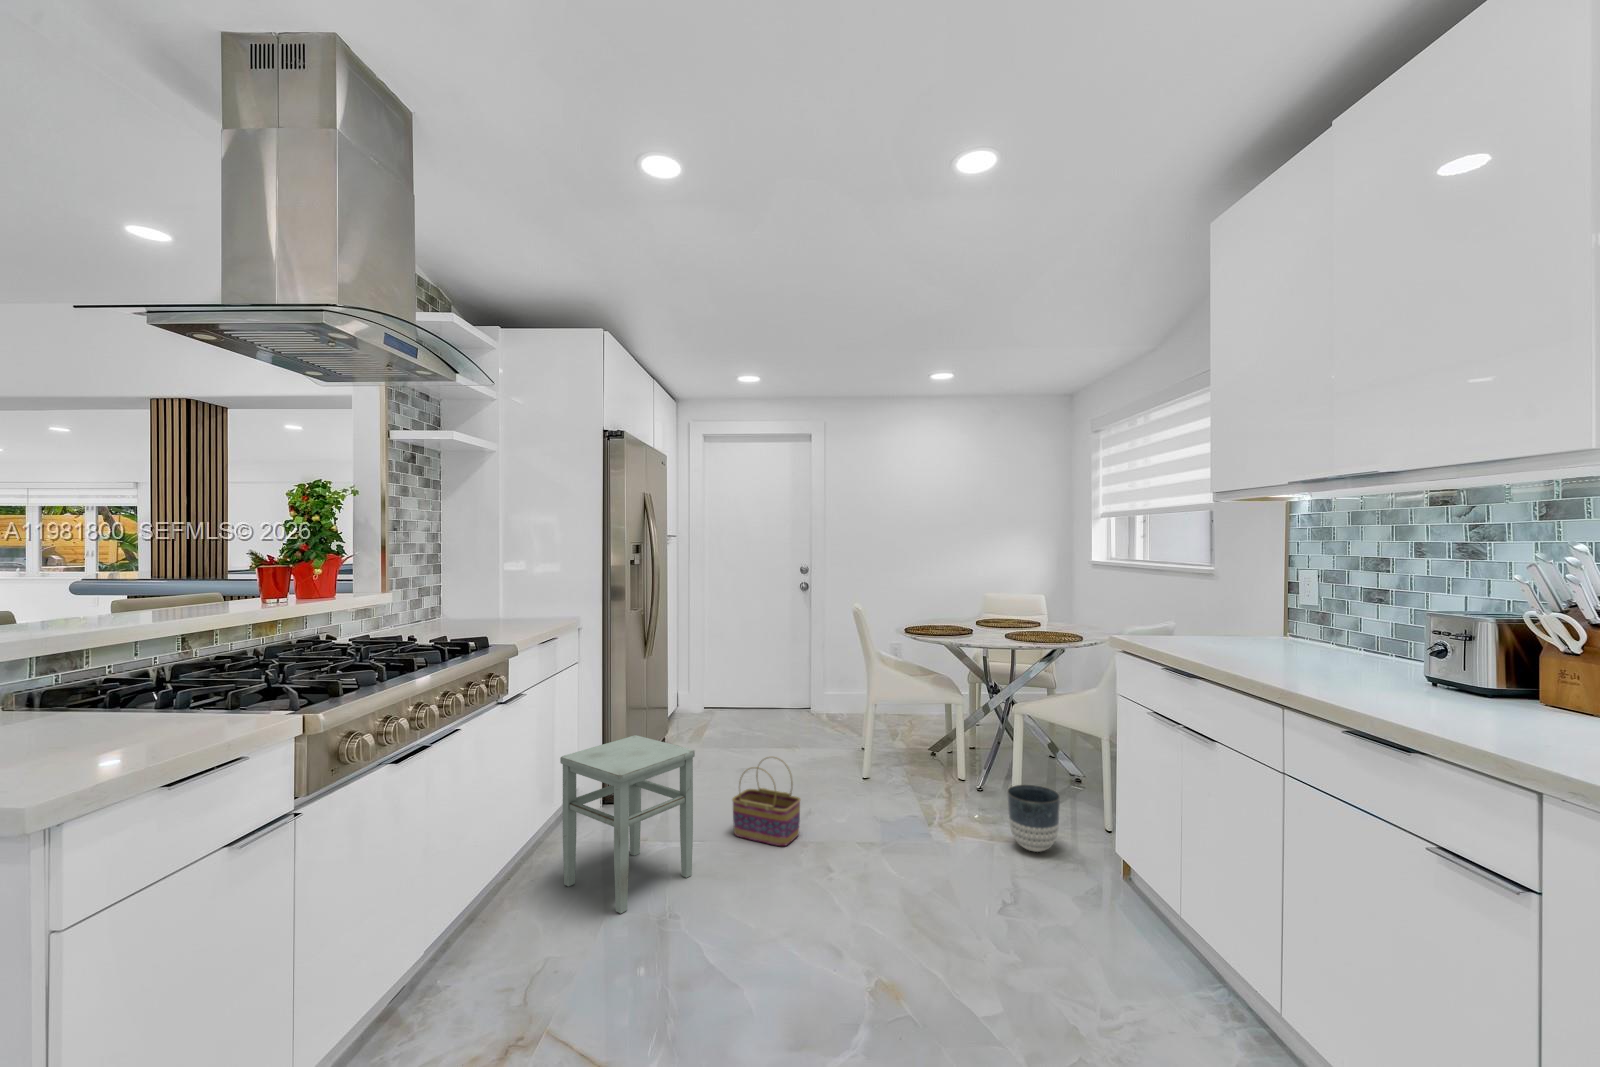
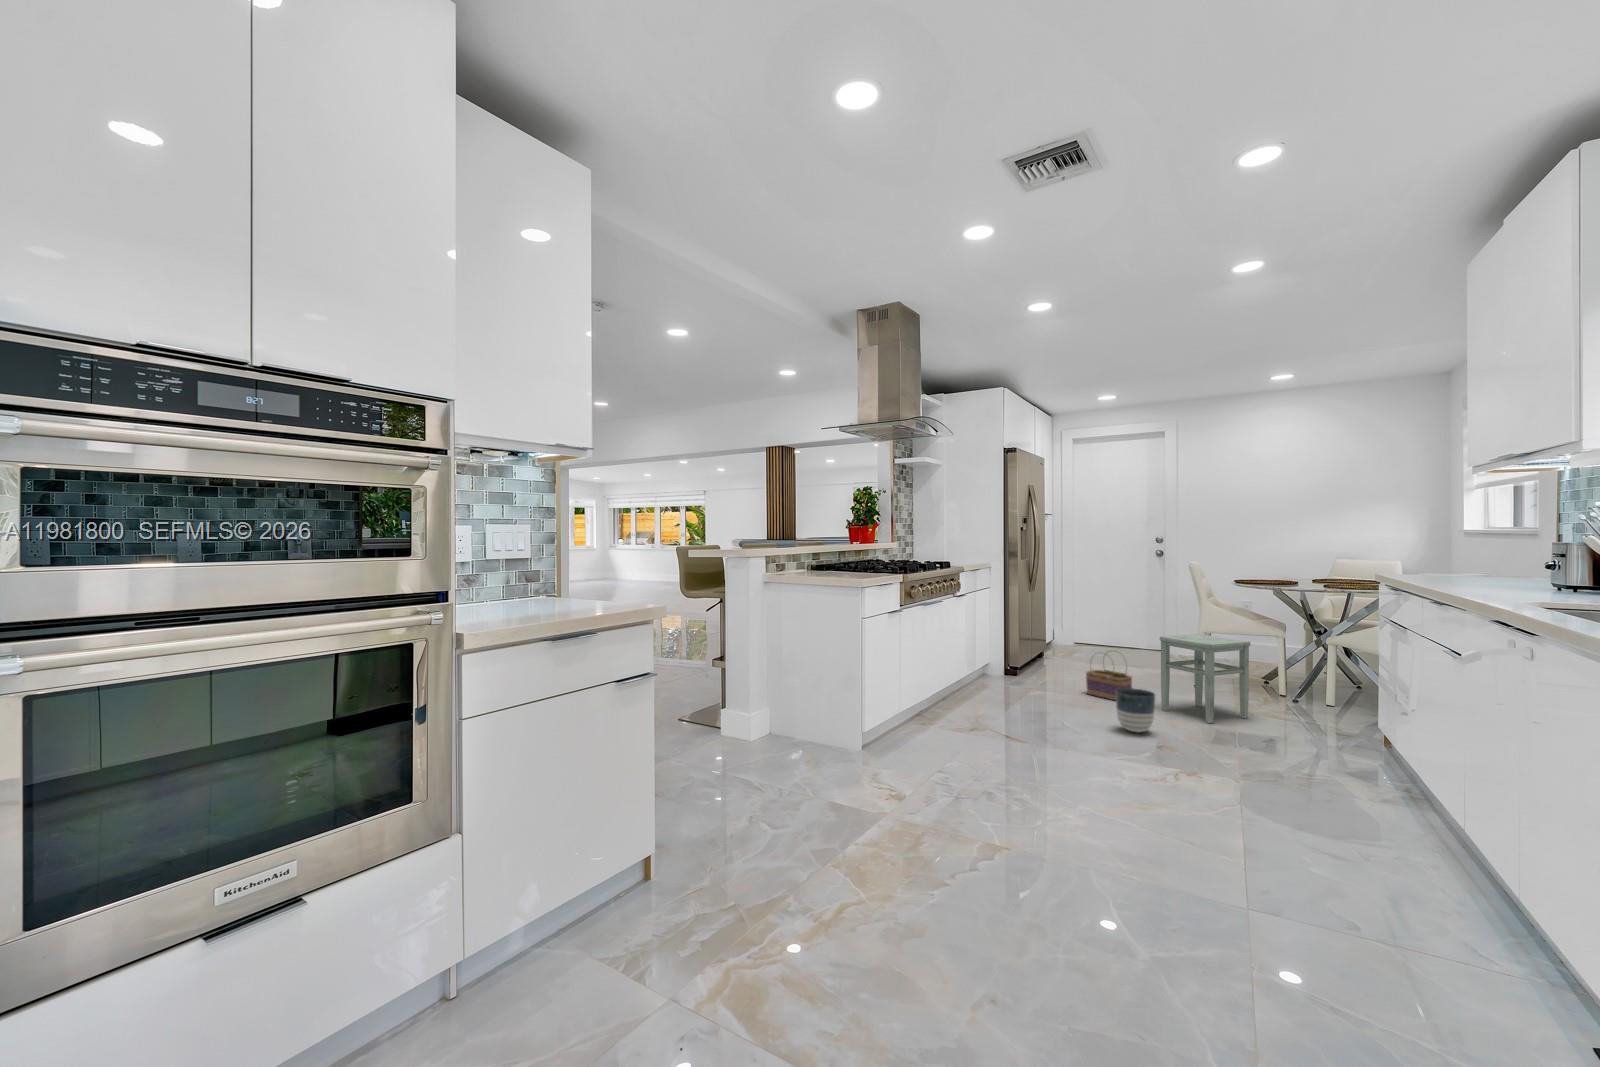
stool: present [560,735,695,913] -> present [1160,634,1250,723]
planter: present [1007,785,1060,852] -> present [1116,688,1155,732]

